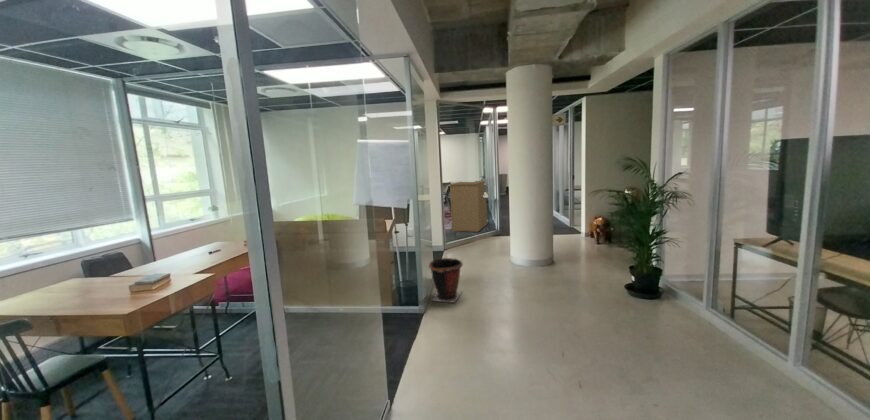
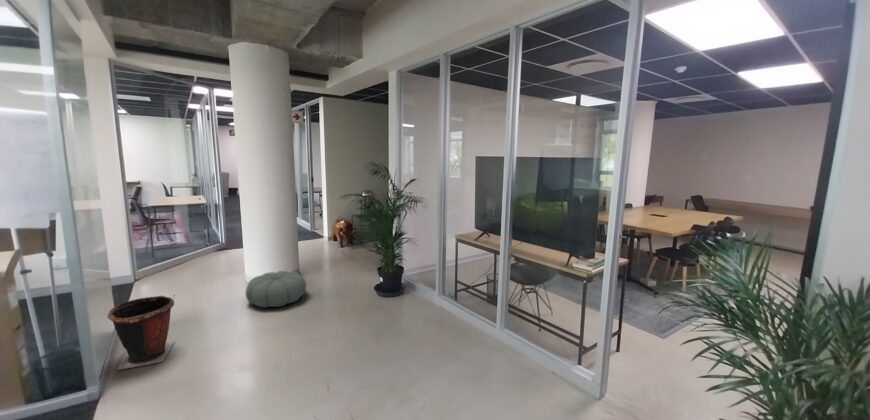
filing cabinet: present [450,181,487,232] -> none [140,181,206,252]
pouf: none [509,255,557,284] -> present [246,271,306,307]

